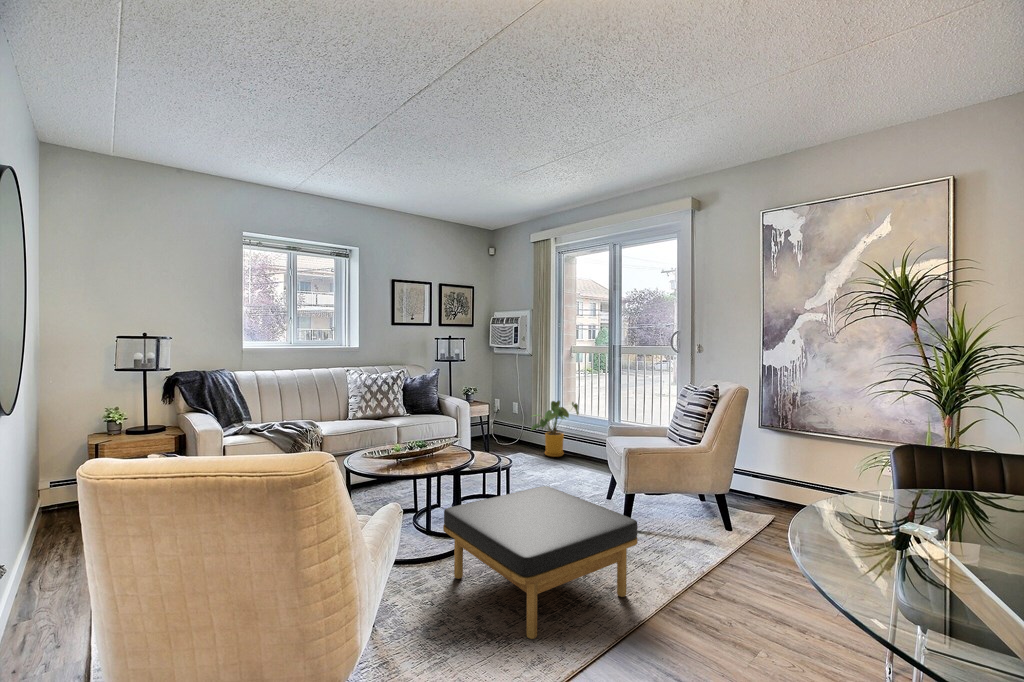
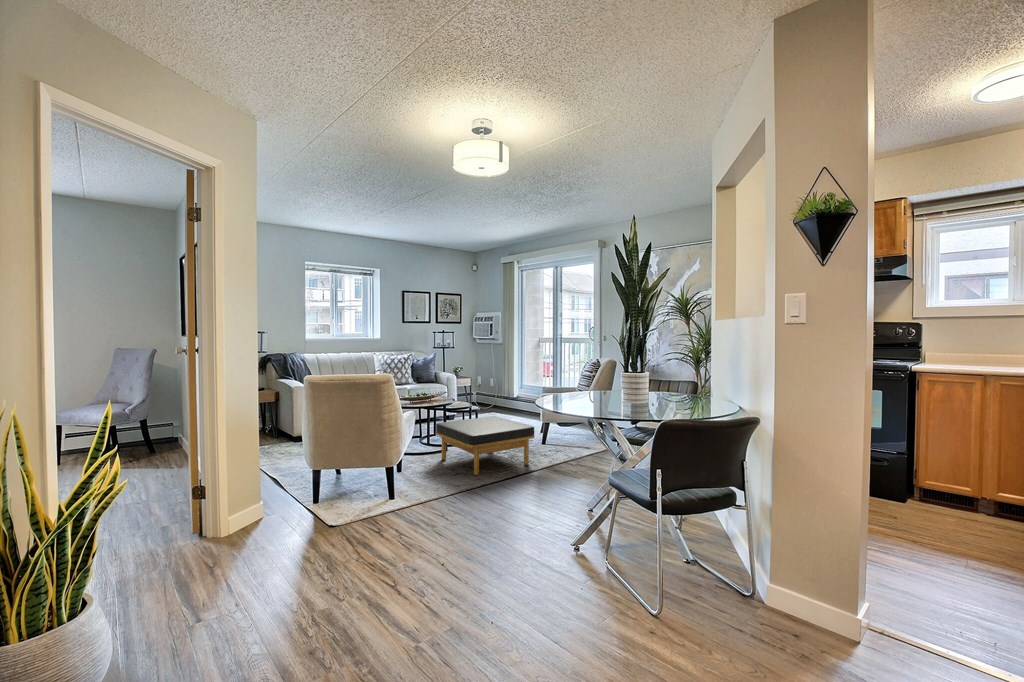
house plant: present [531,401,579,457] -> none [499,375,534,413]

